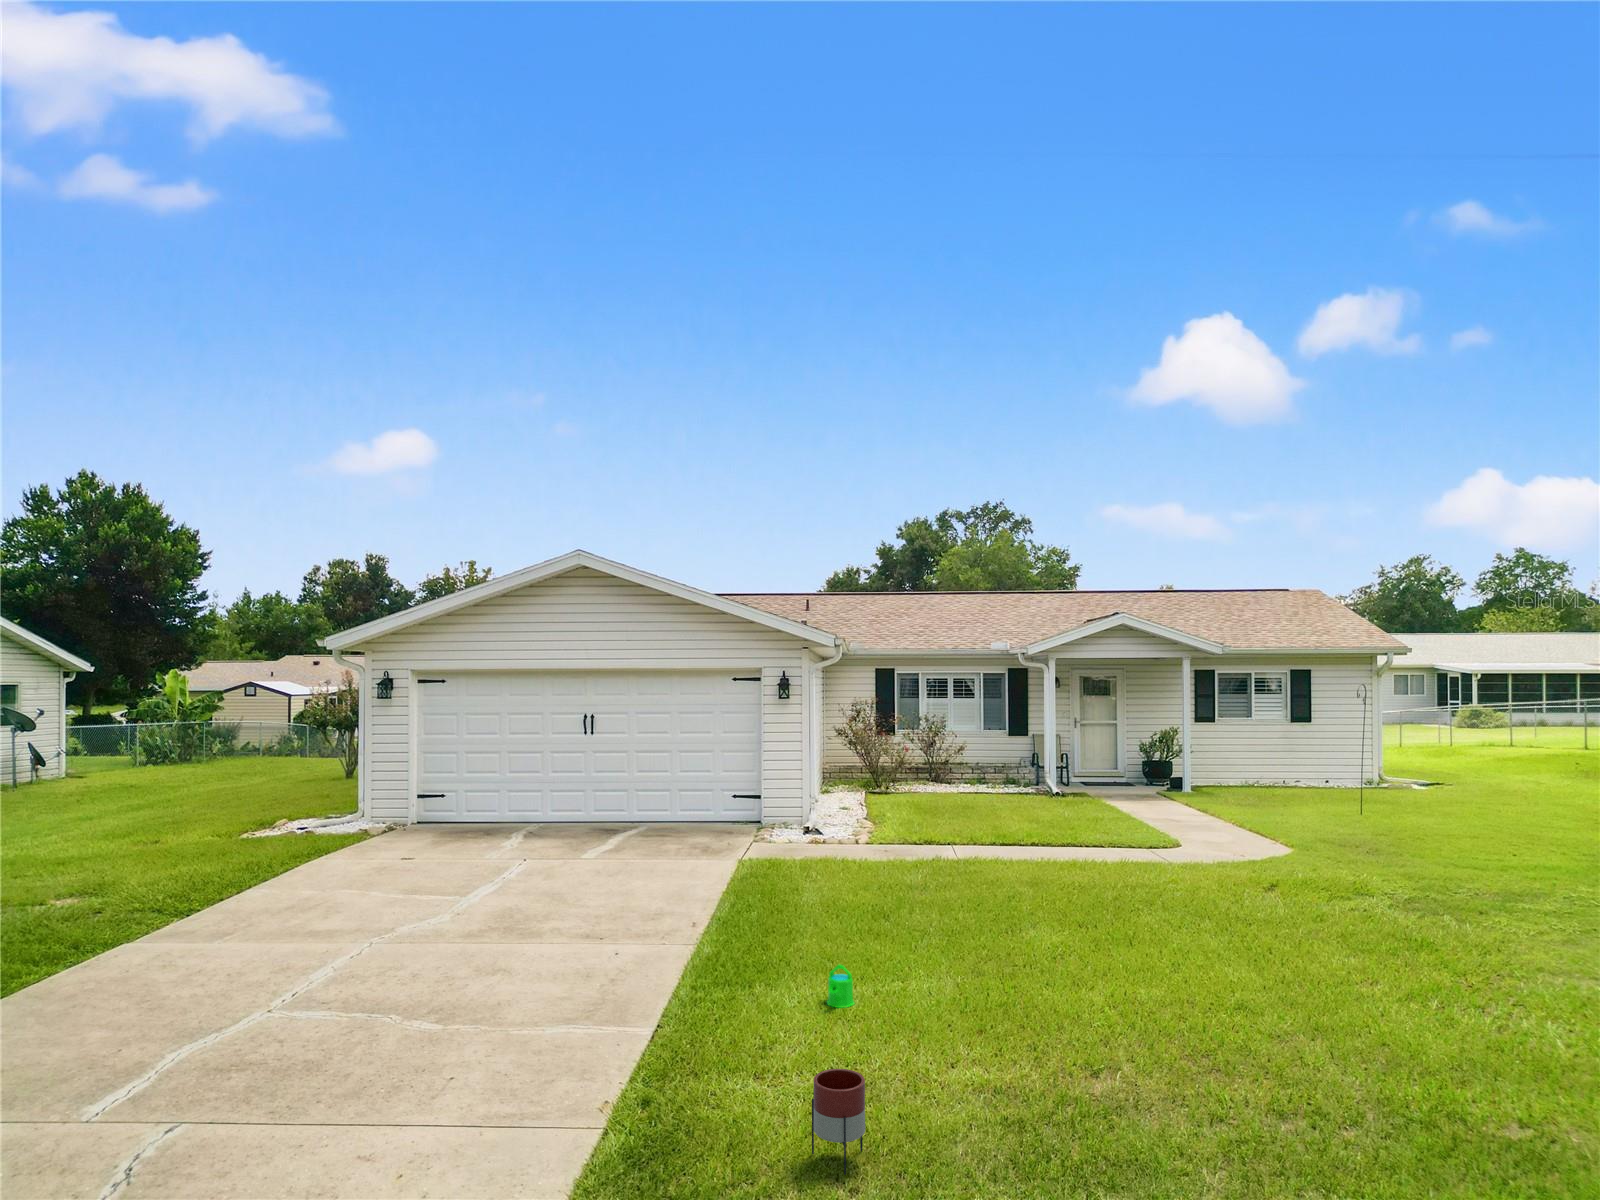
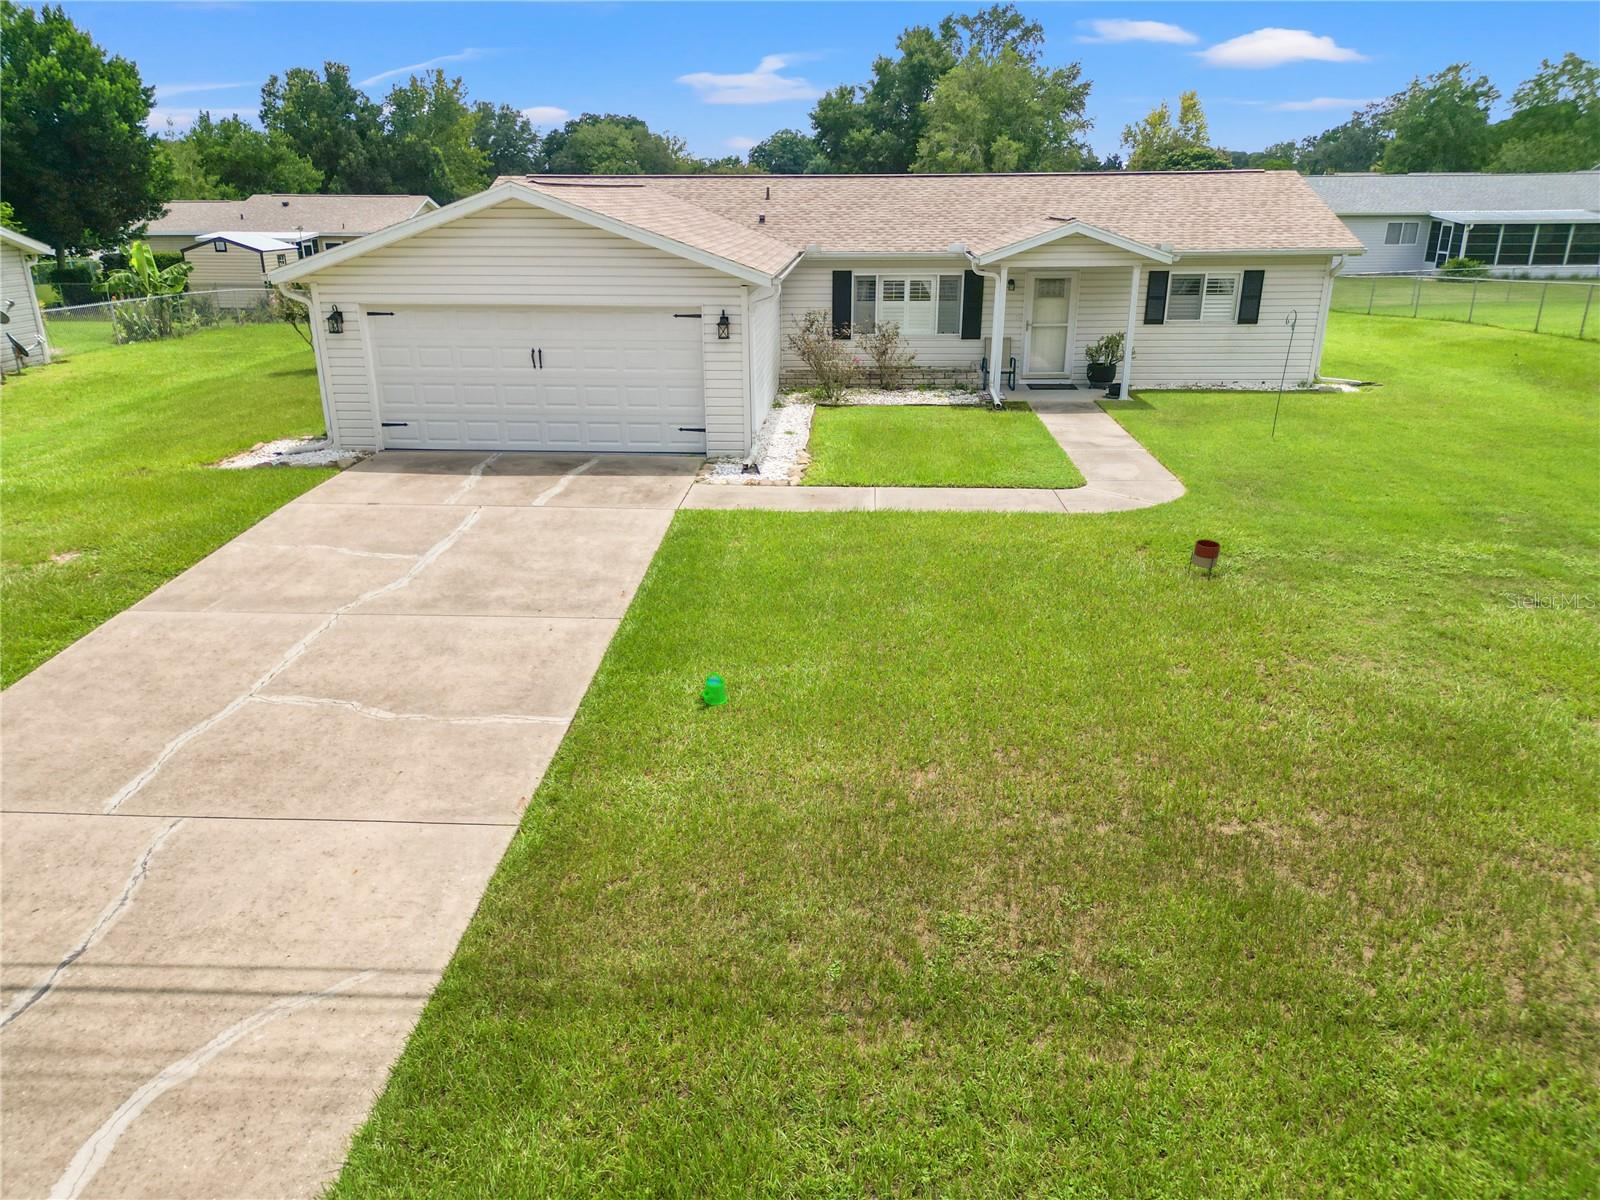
planter: present [812,1069,865,1174] -> present [1188,539,1221,580]

